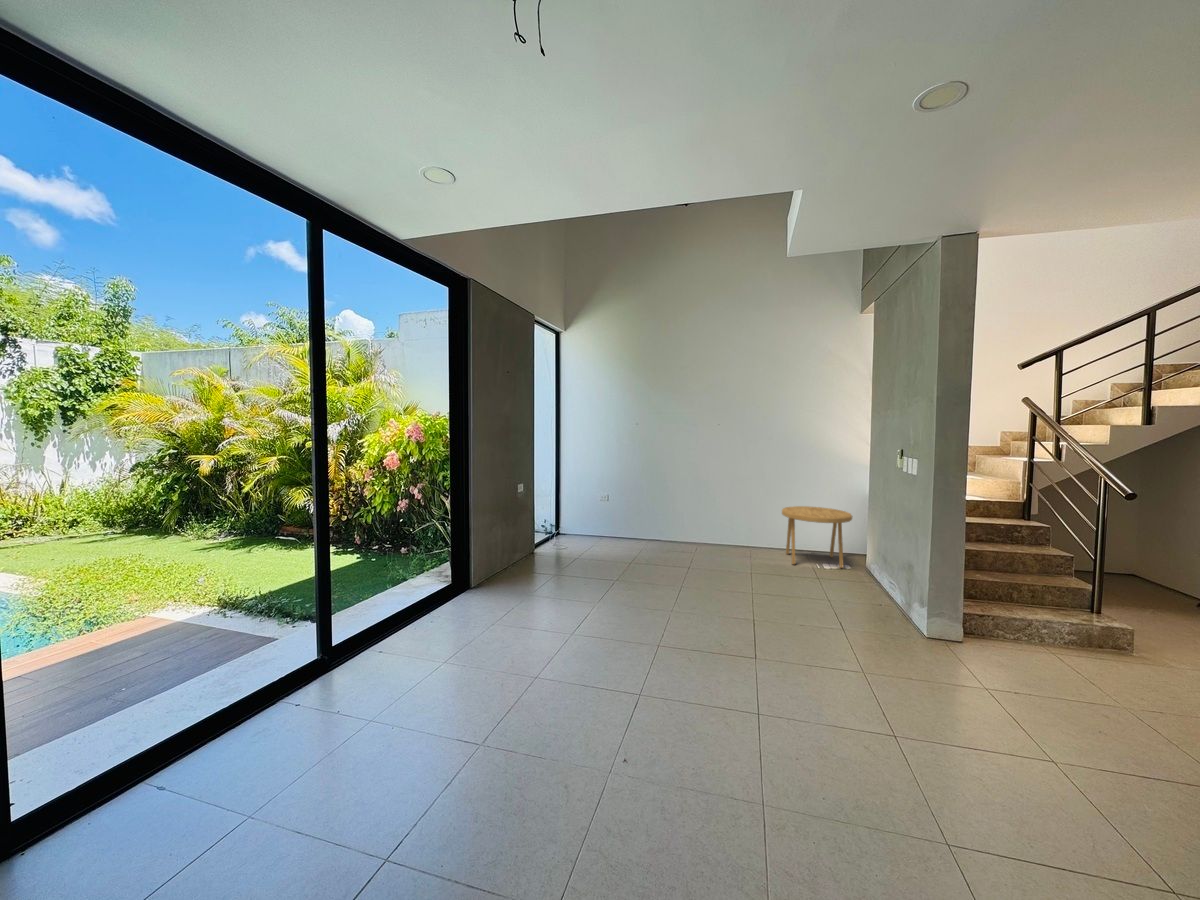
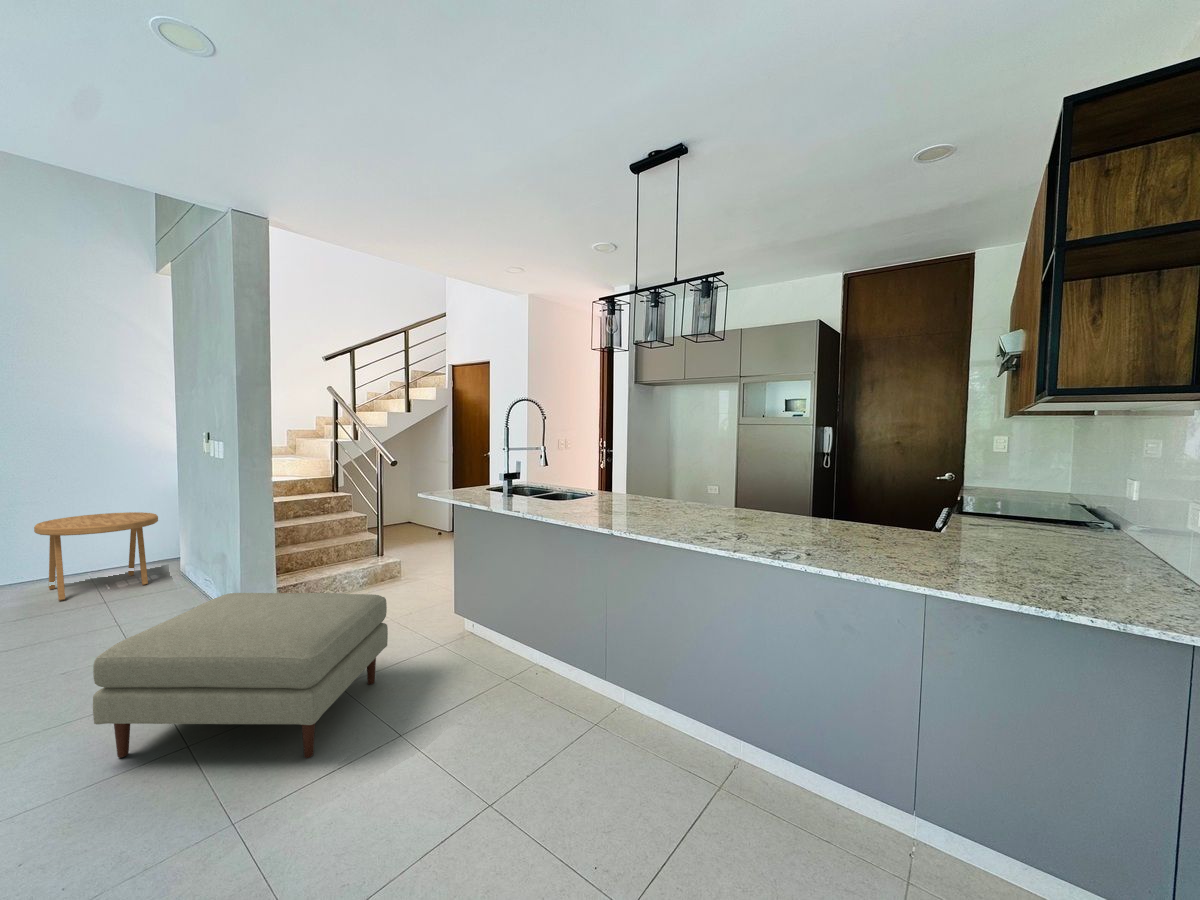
ottoman: none [830,610,1153,851] -> present [93,593,388,758]

